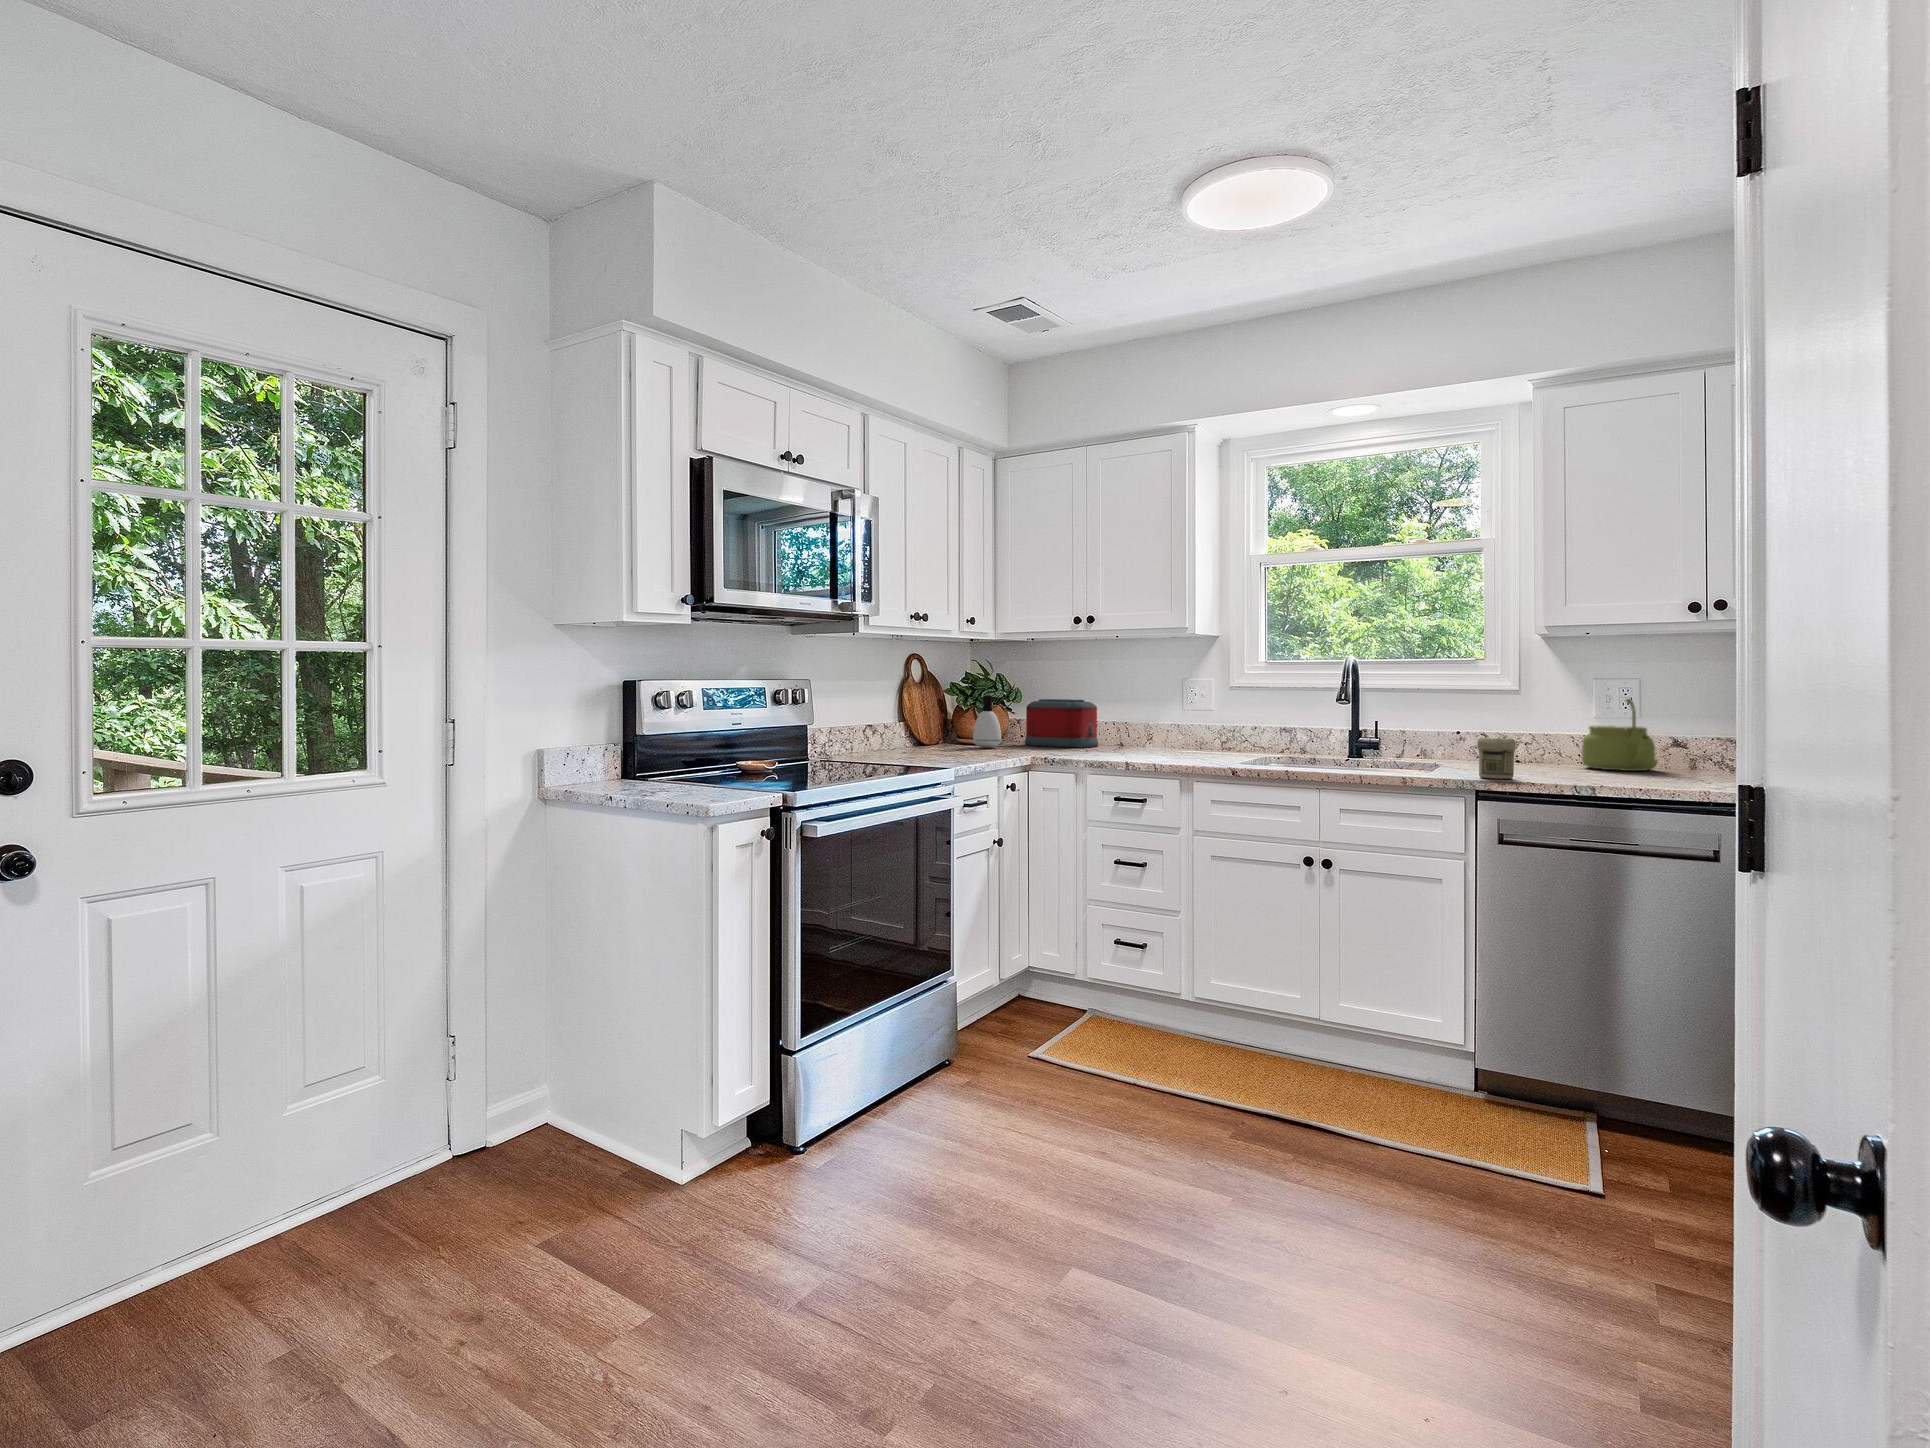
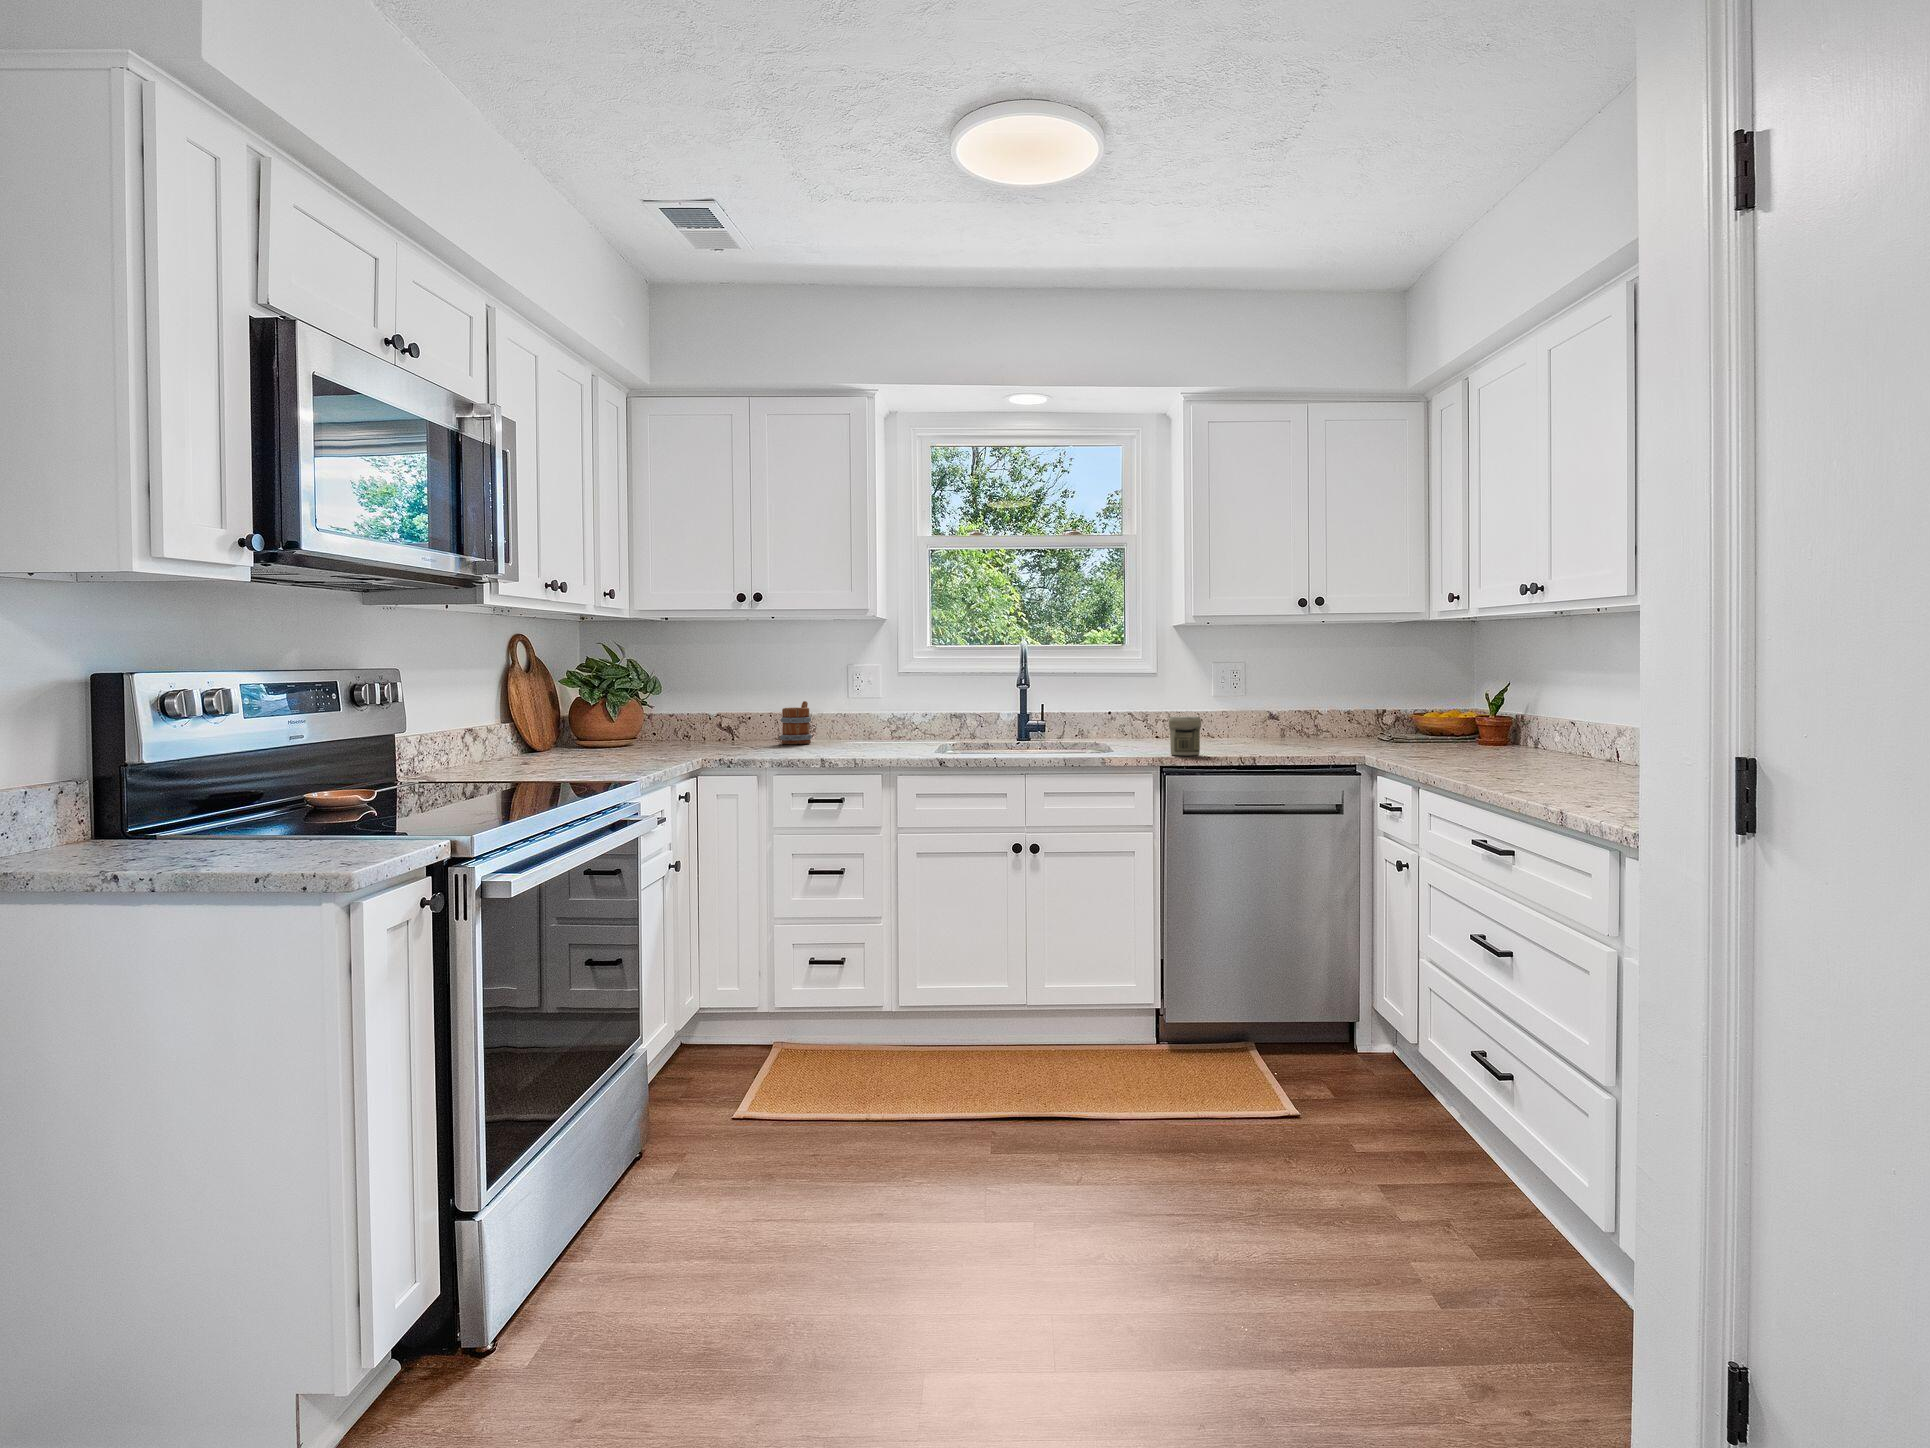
soap dispenser: present [973,695,1002,748] -> none [604,685,641,750]
toaster: present [1025,699,1098,747] -> none [661,688,751,744]
kettle: present [1582,699,1658,771] -> none [1221,673,1279,742]
mug: none [1118,713,1147,750] -> present [780,701,812,744]

